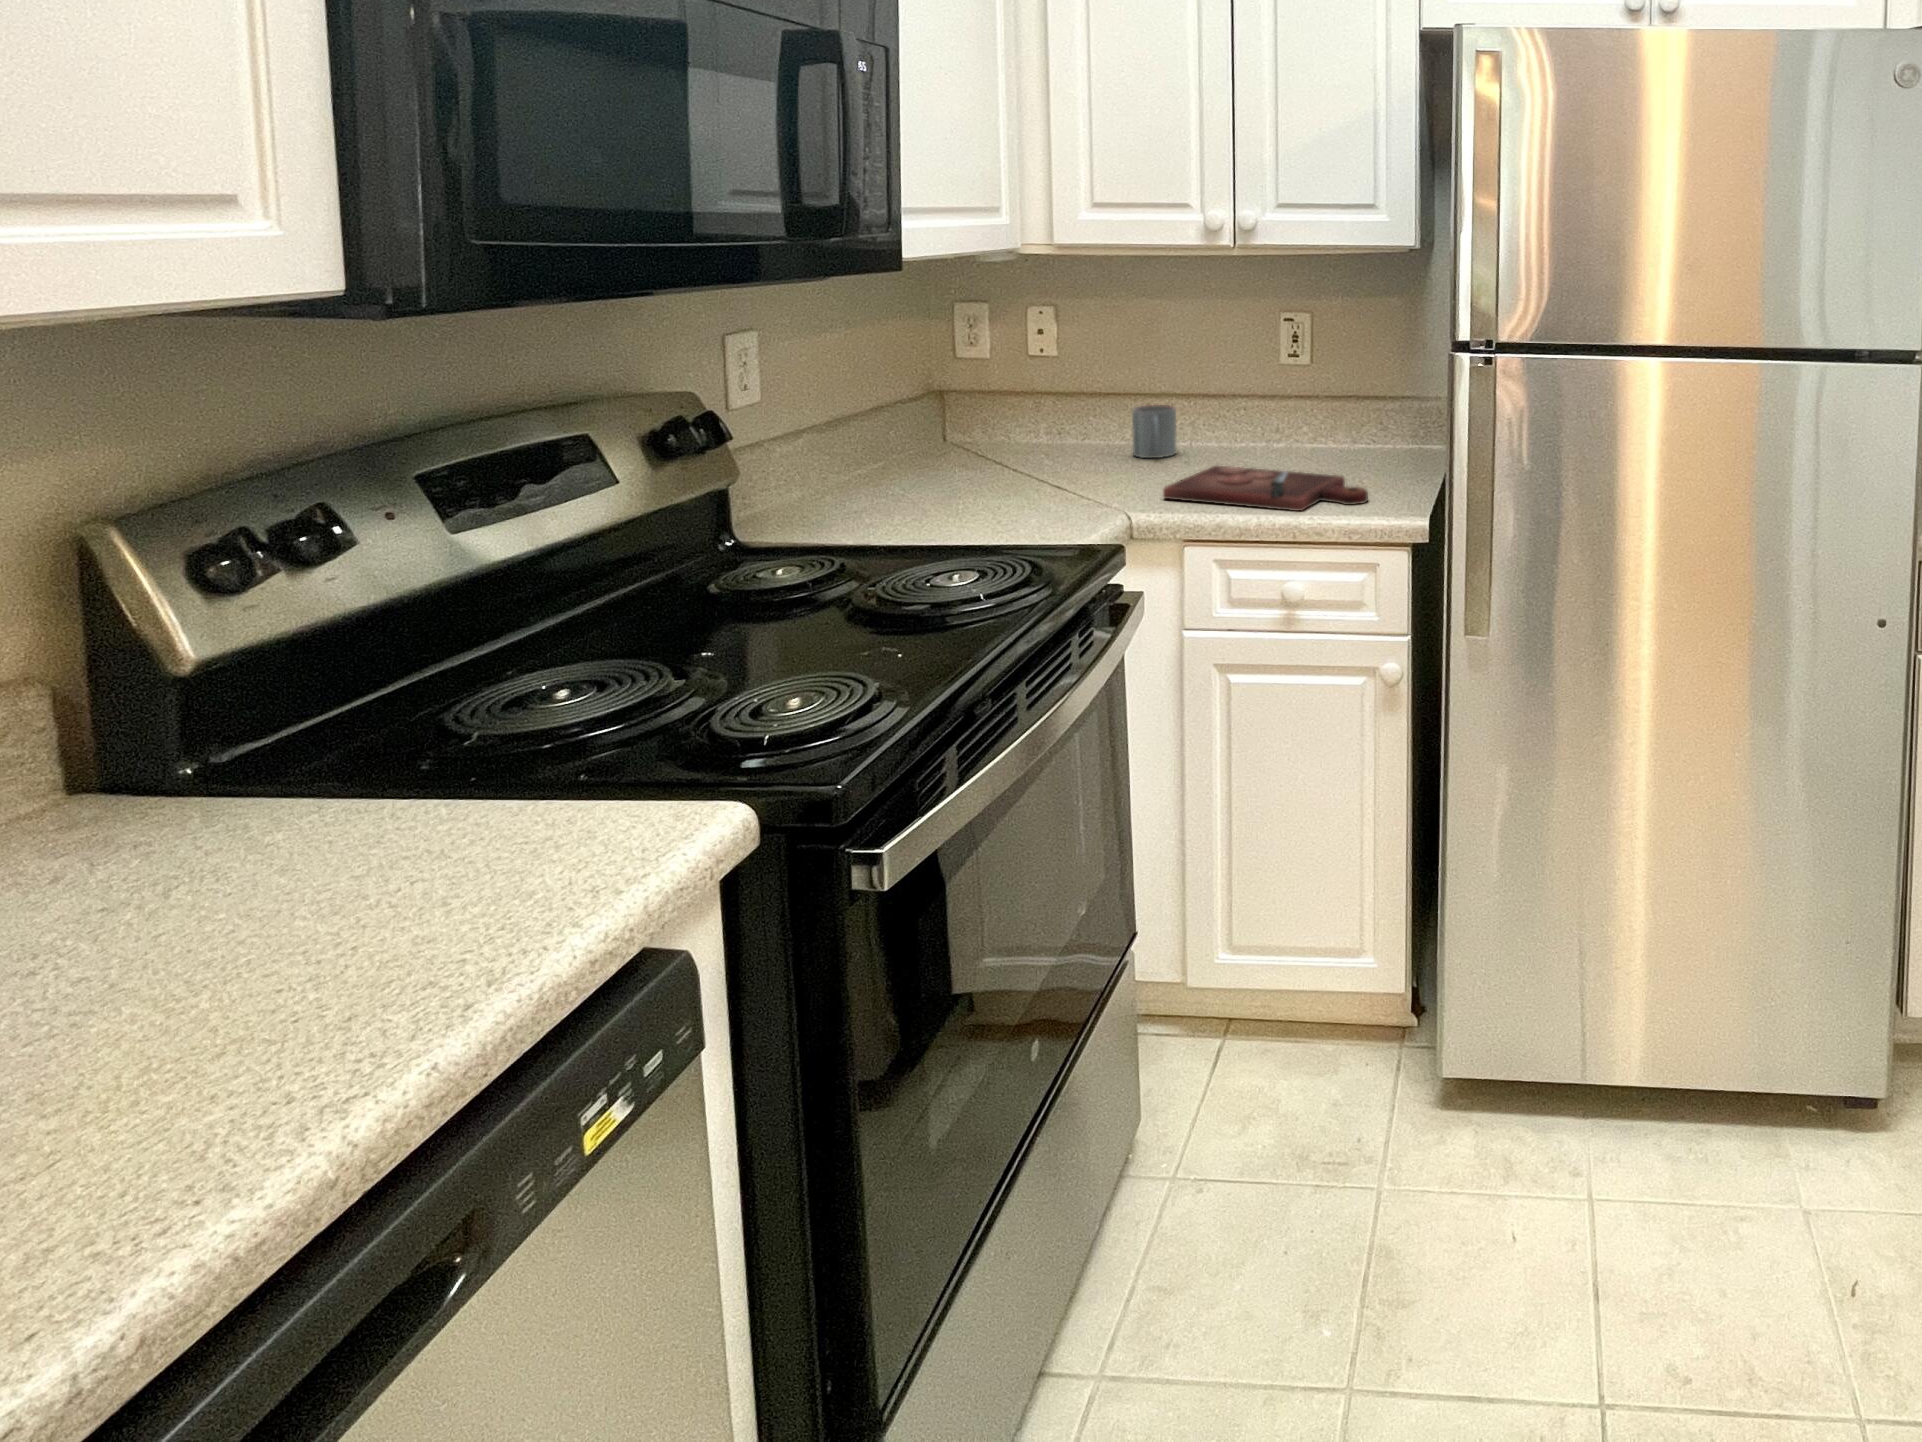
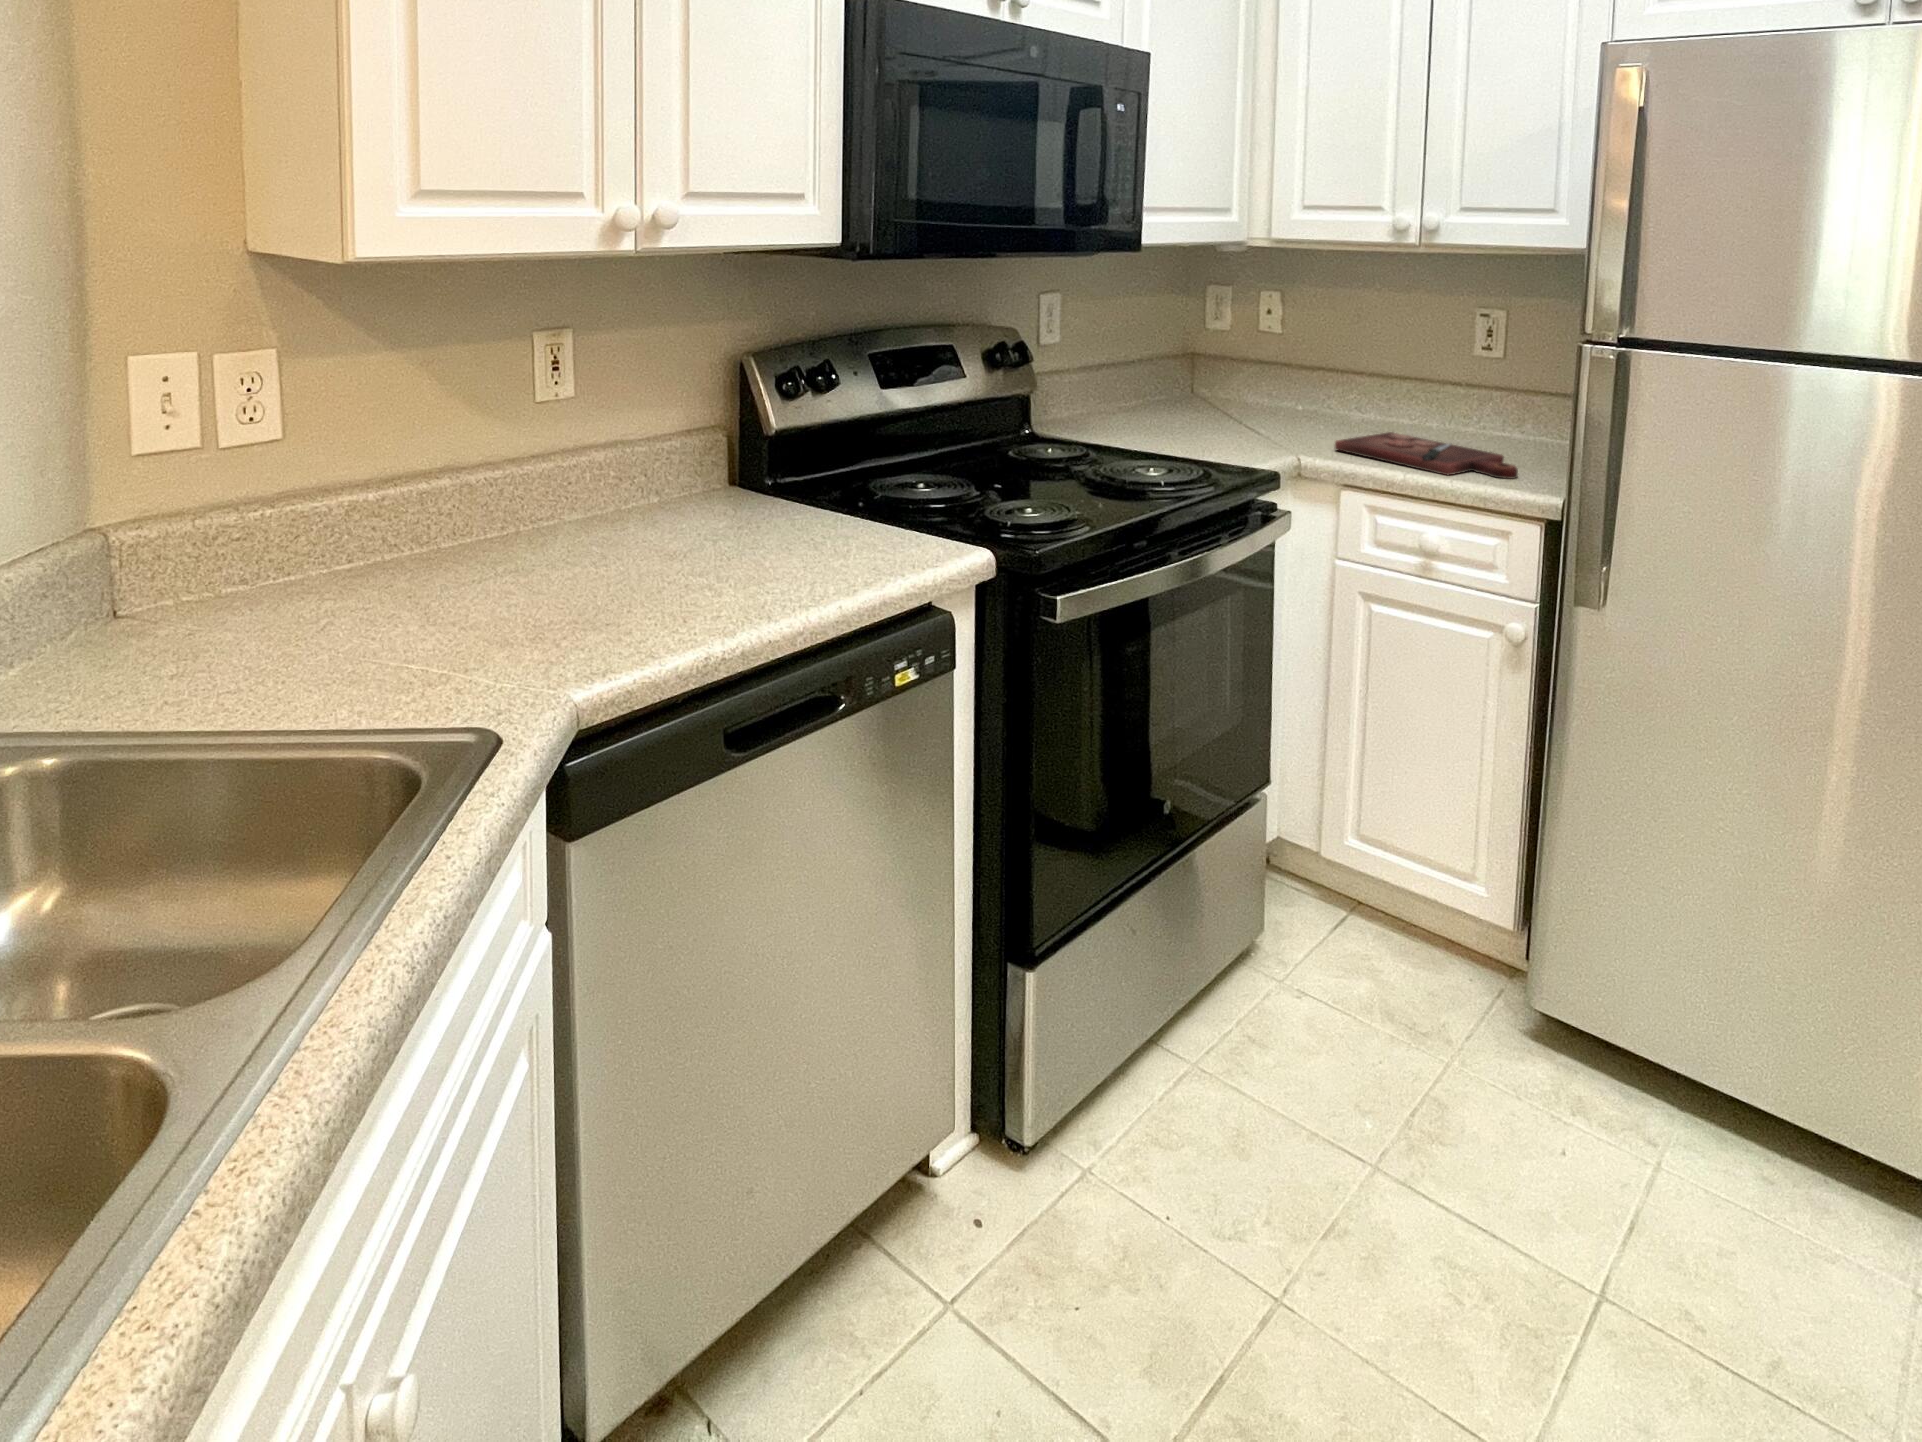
mug: present [1132,405,1177,458] -> none [1331,379,1370,423]

